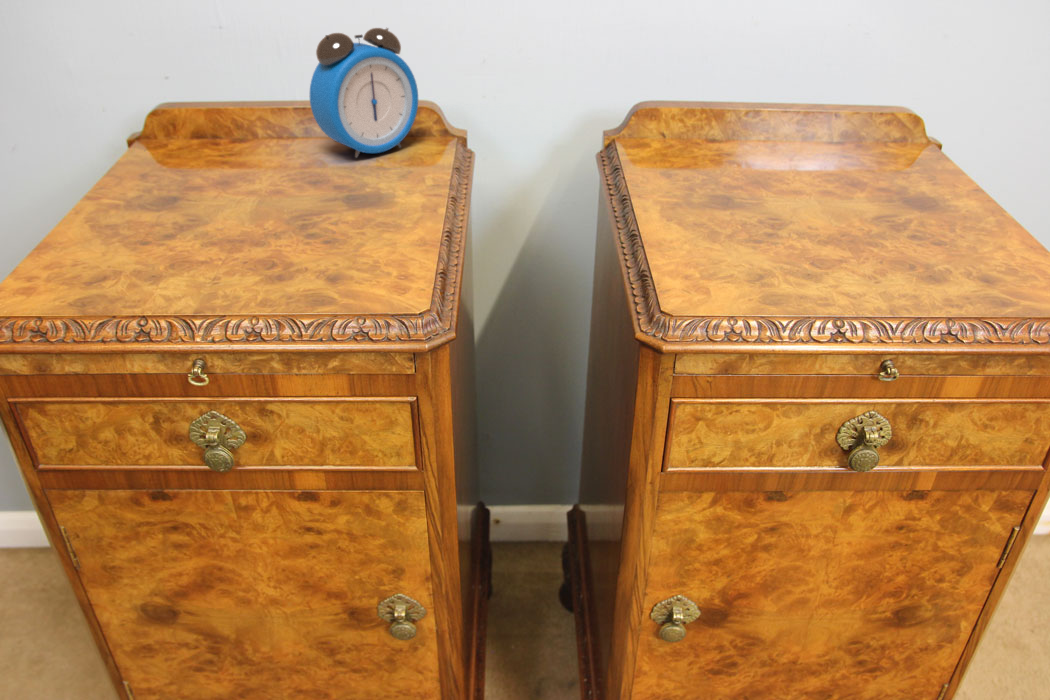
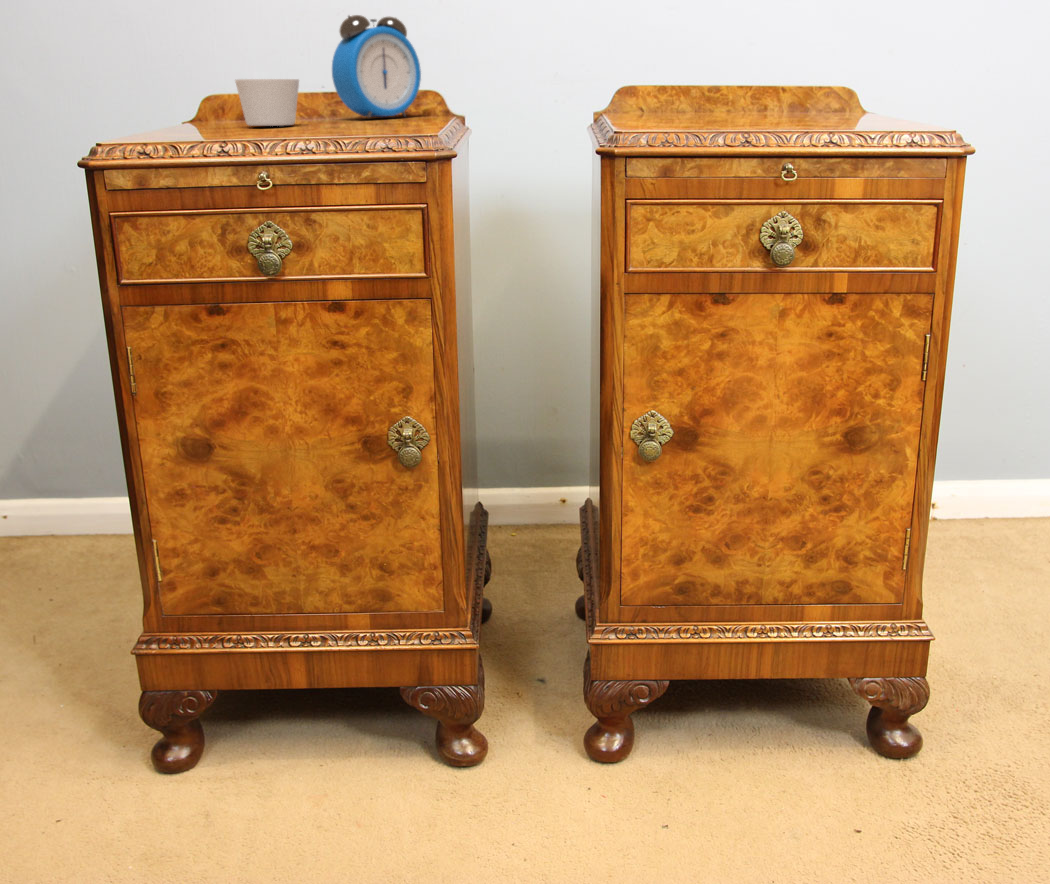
candle: none [183,126,264,199] -> present [235,79,299,126]

